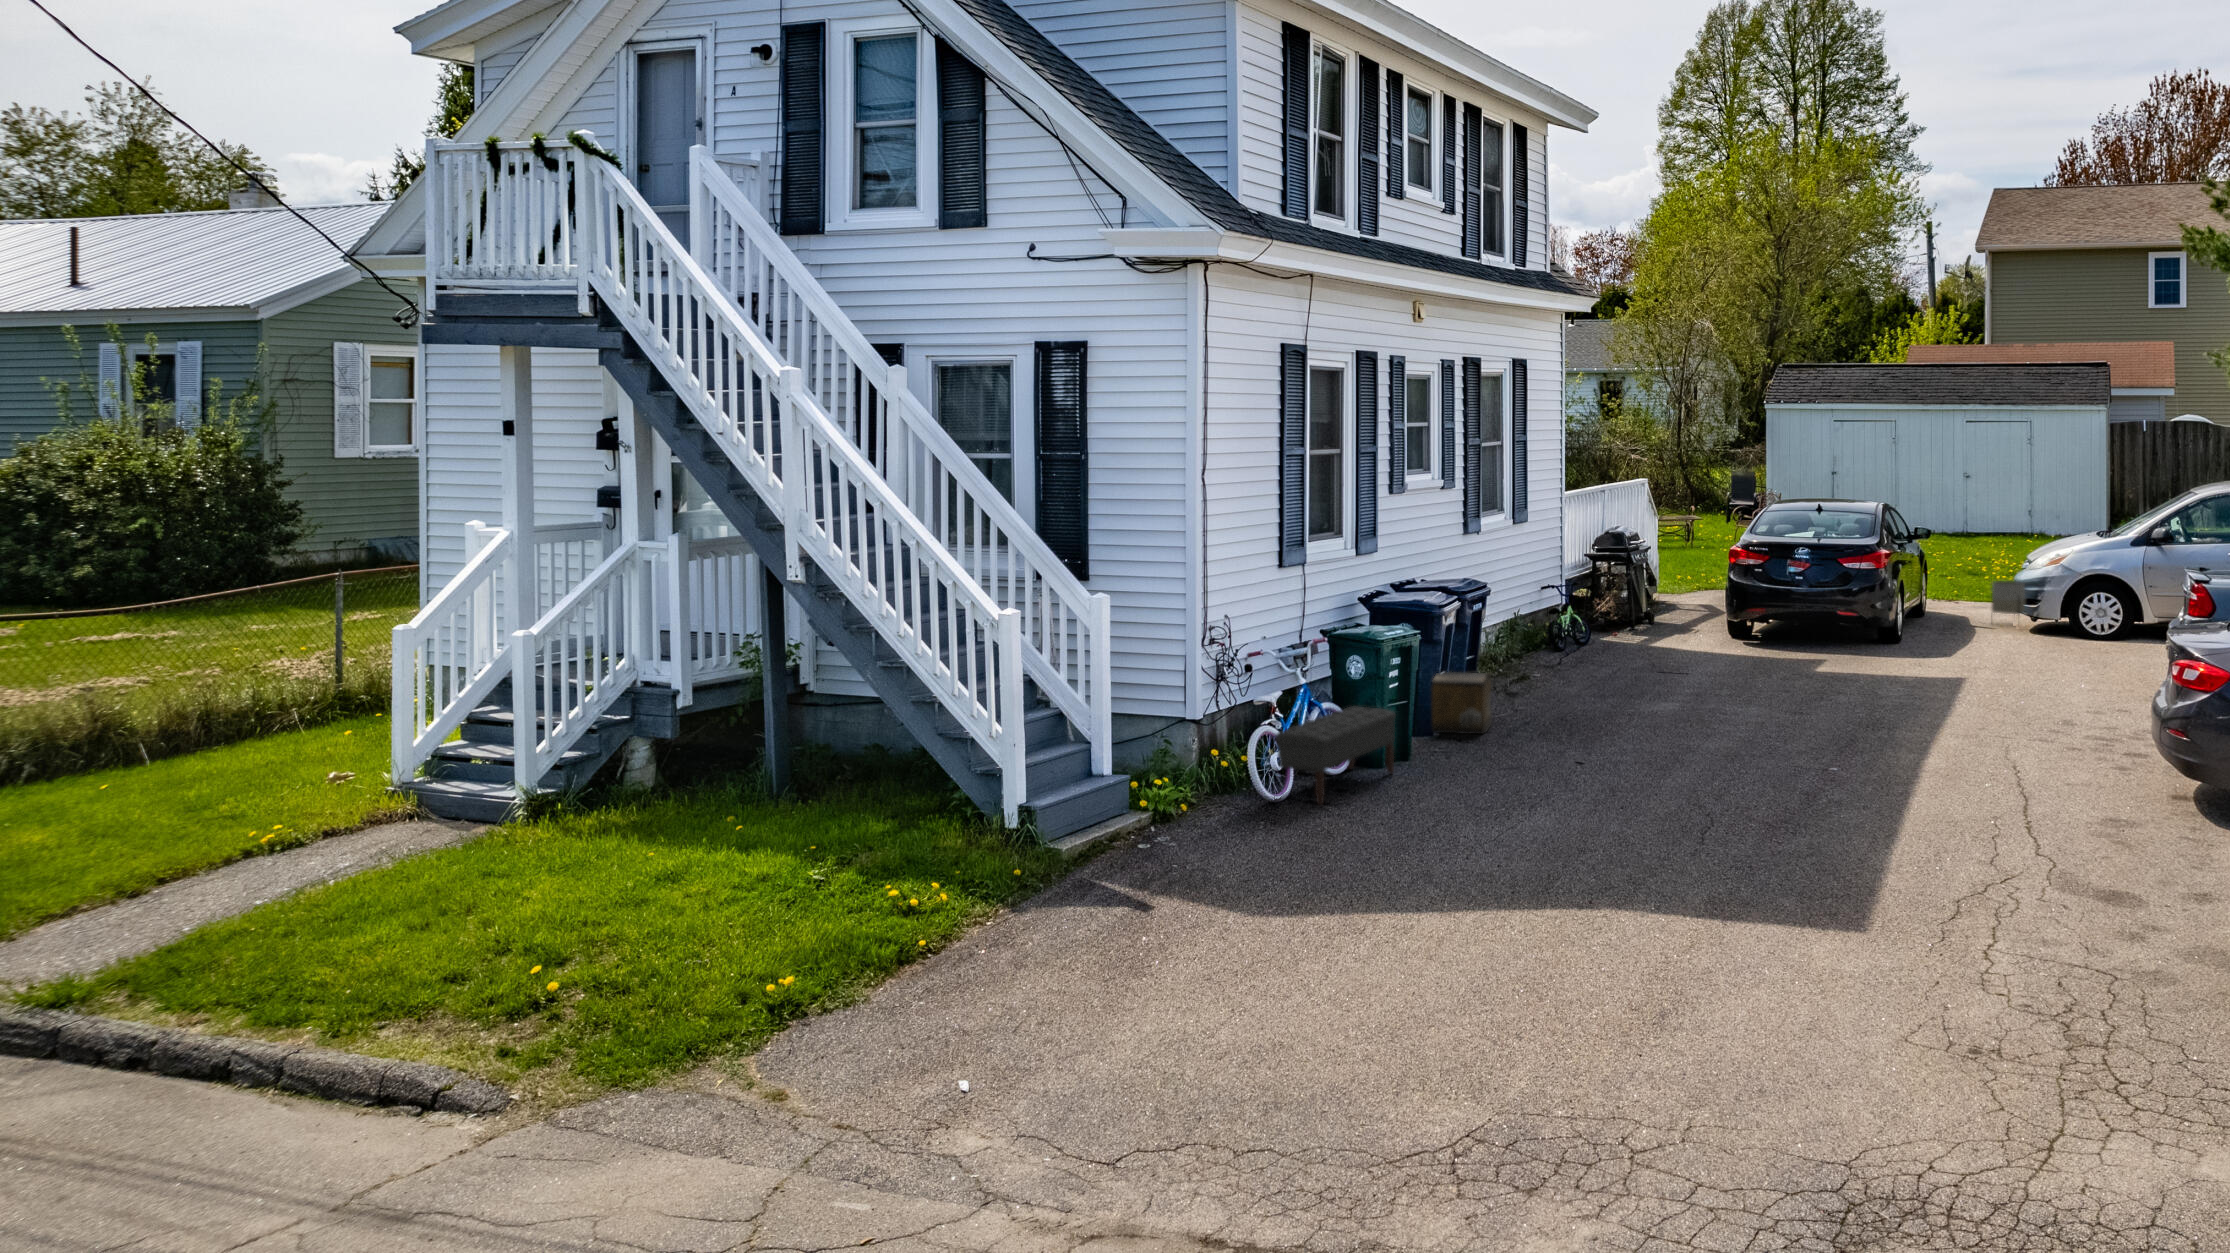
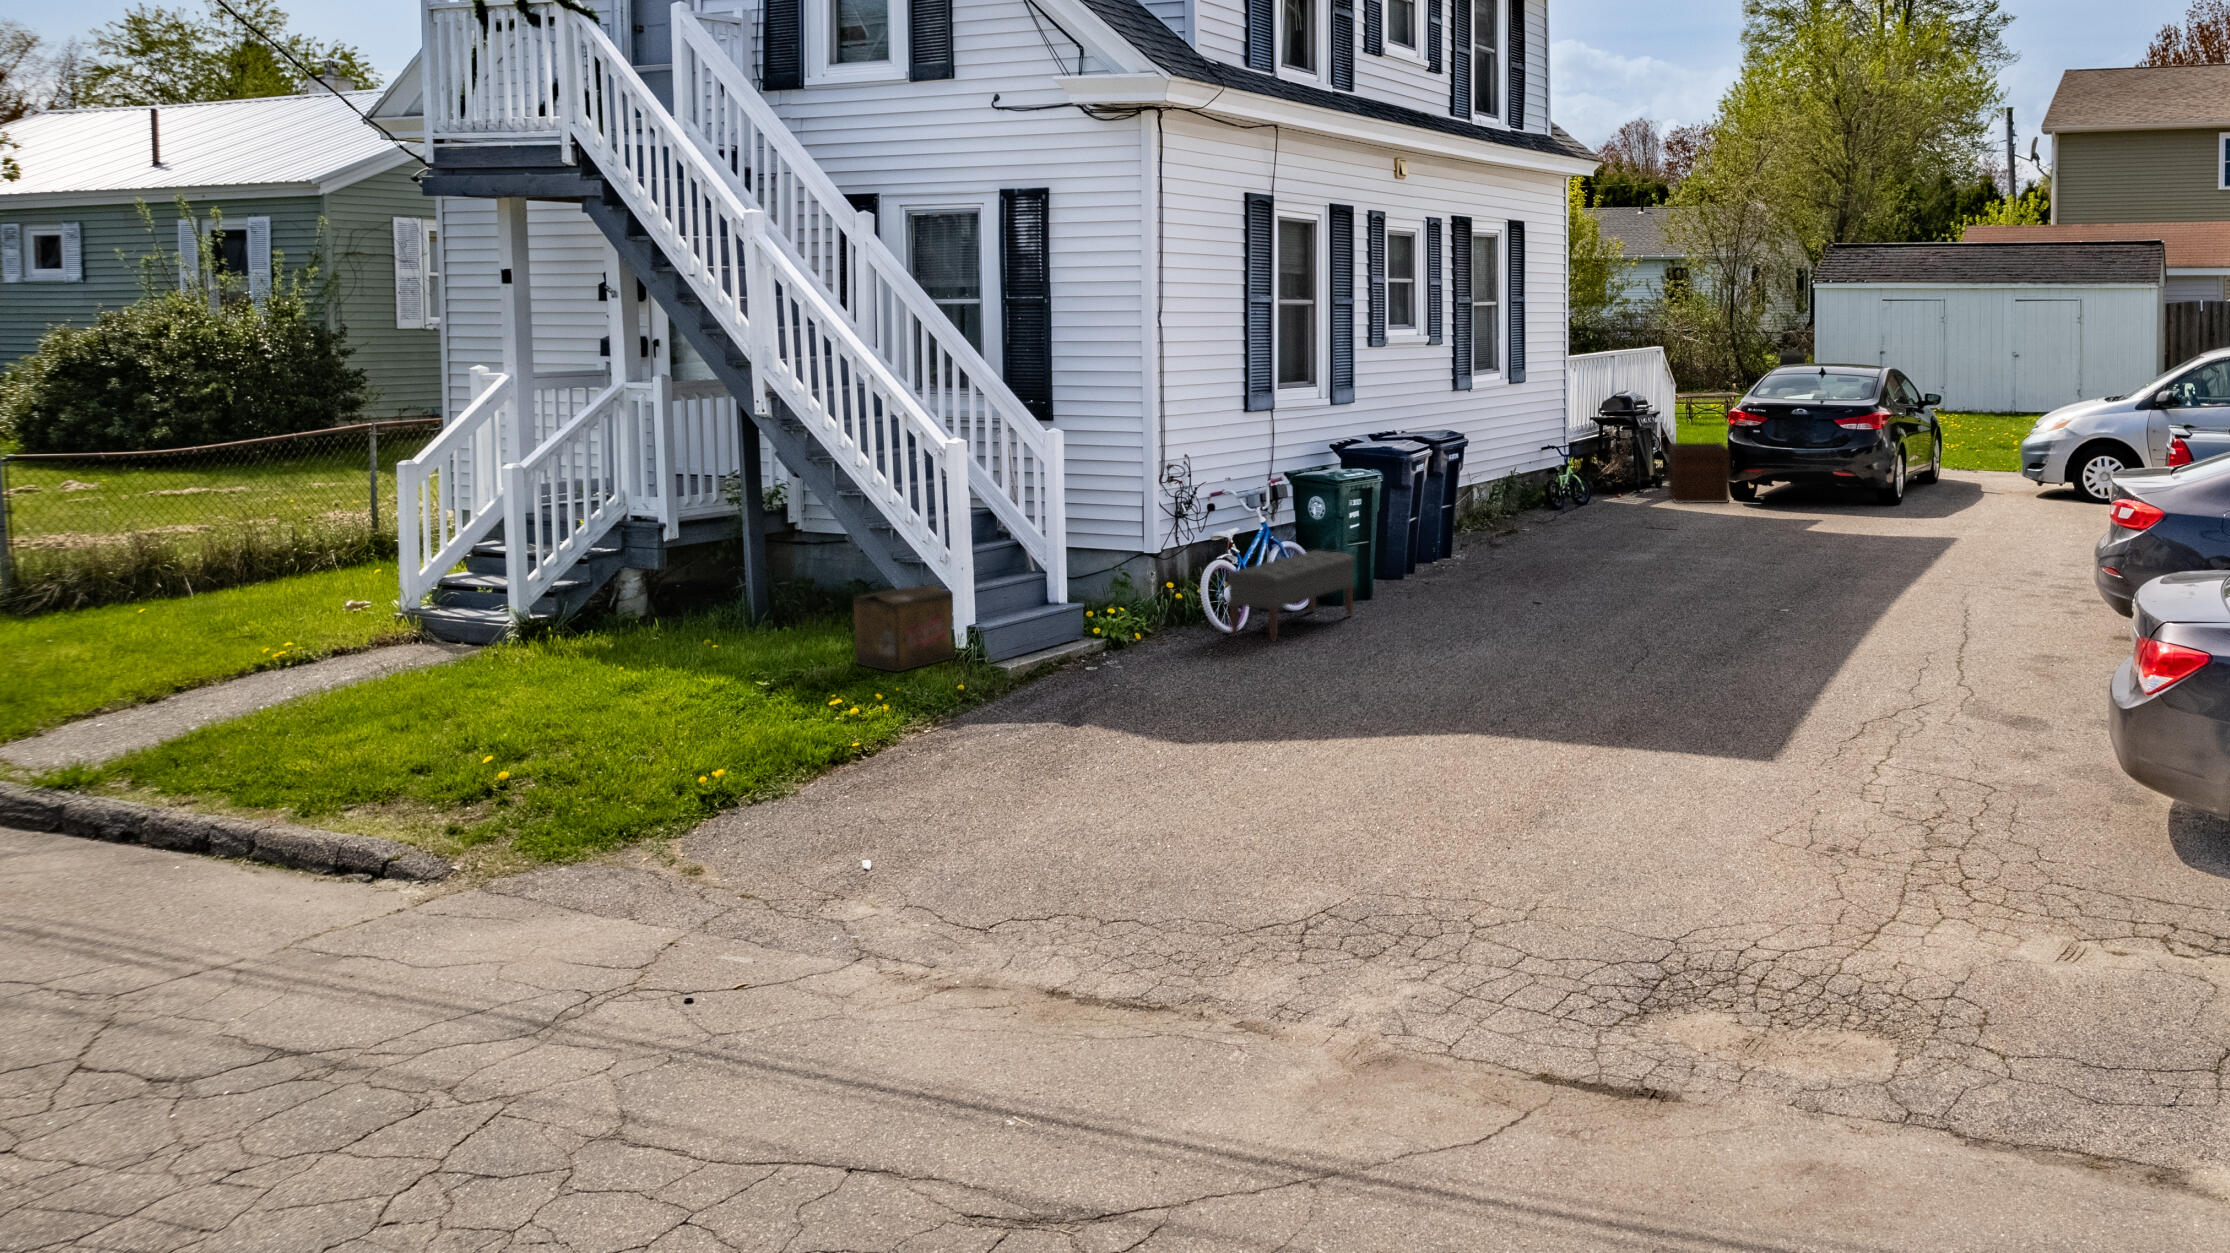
wooden crate: none [1670,578,1734,640] -> present [1668,442,1730,503]
planter: present [1992,581,2025,614] -> none [1996,449,2031,495]
cardboard box: present [1431,672,1491,734] -> present [853,585,955,672]

